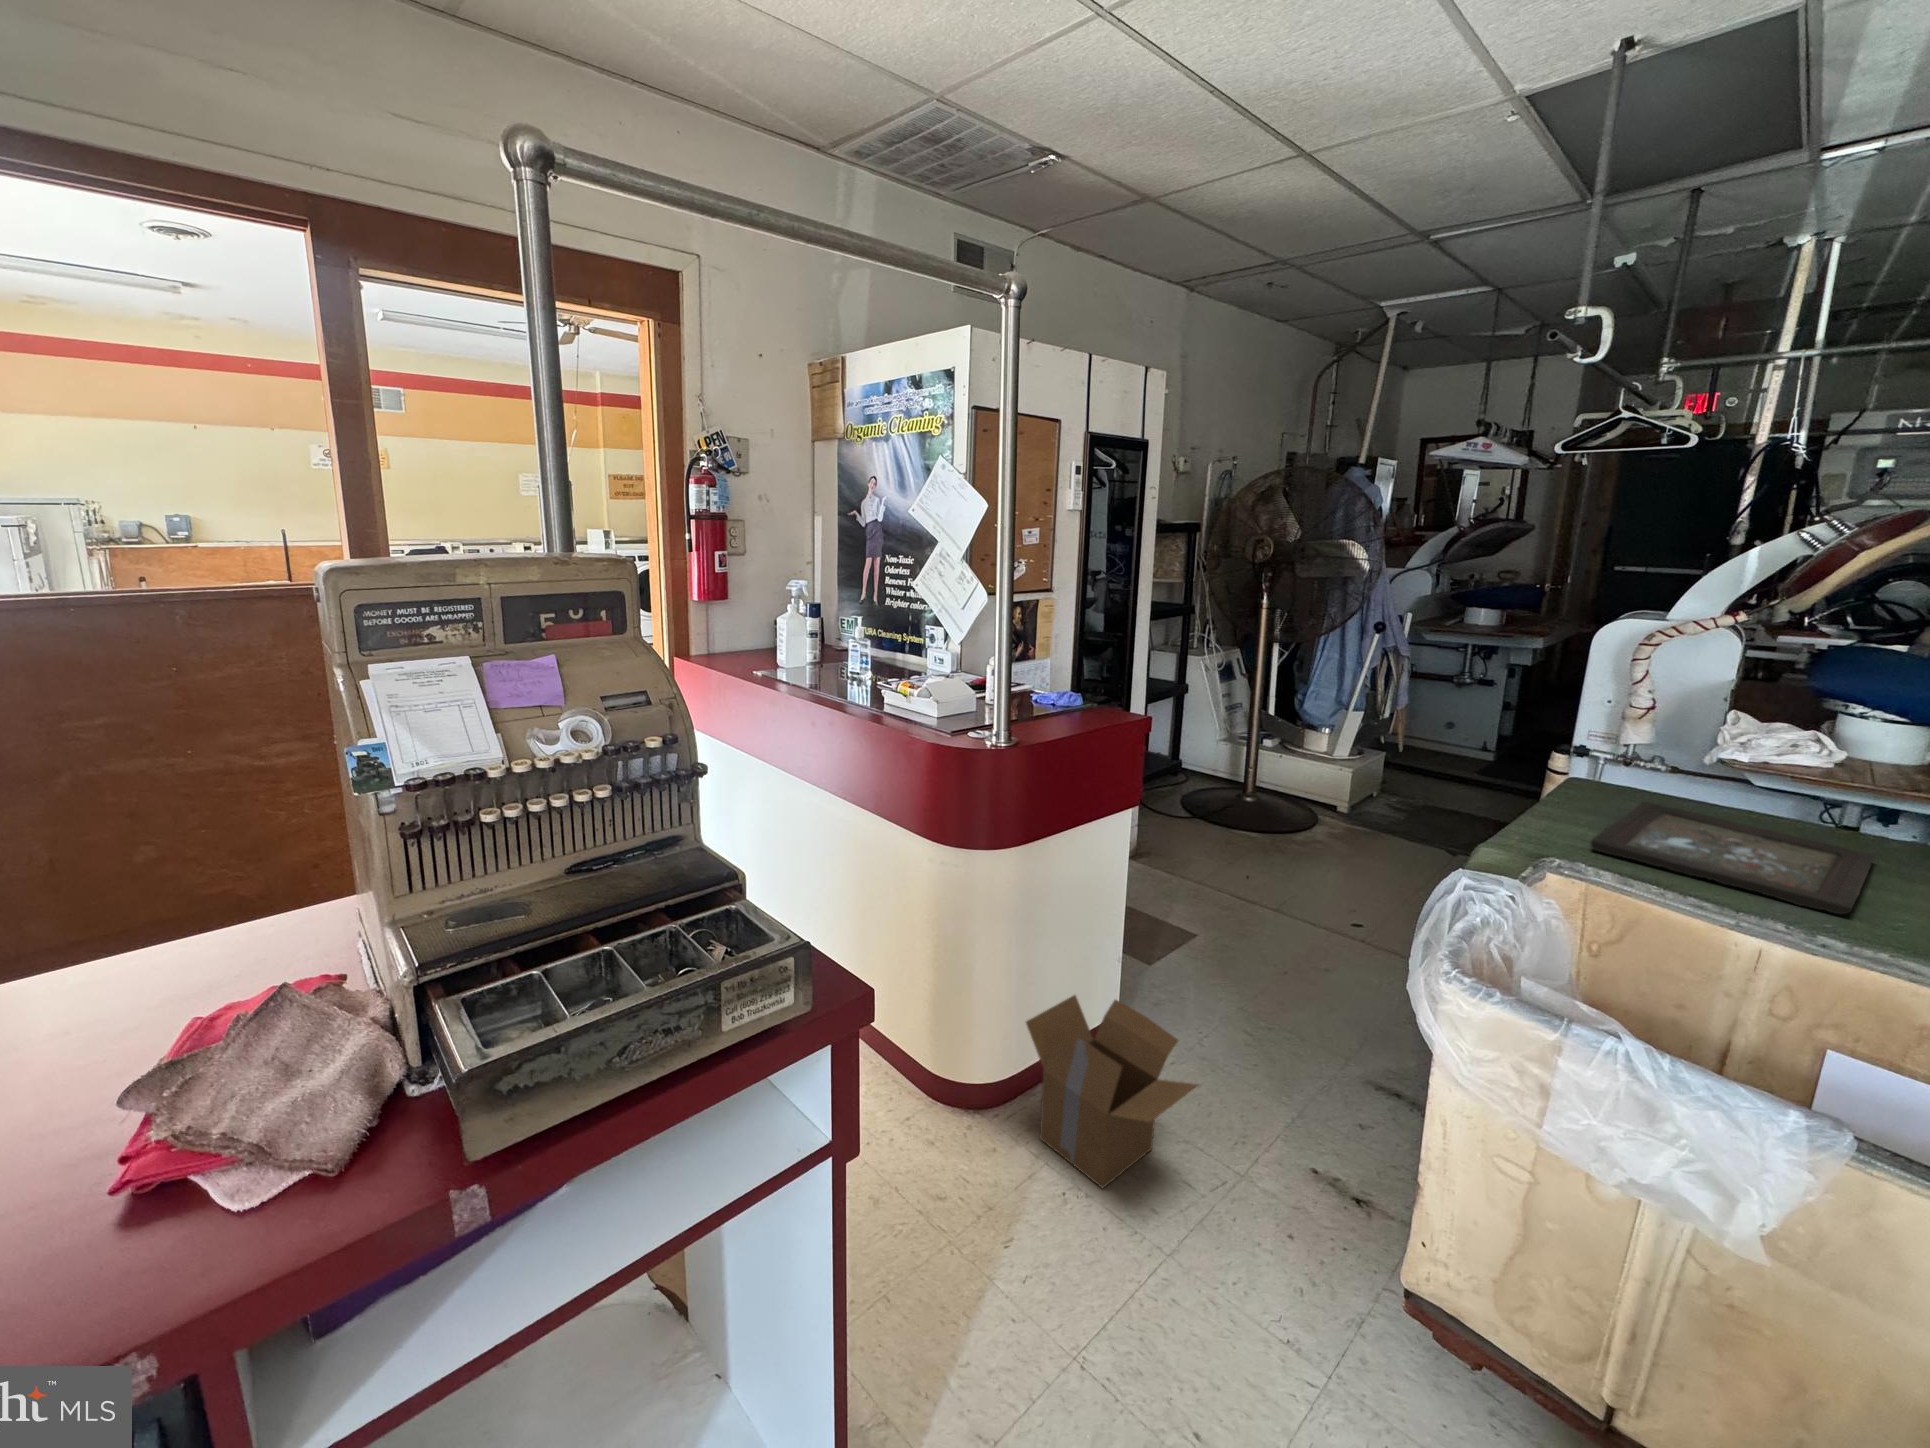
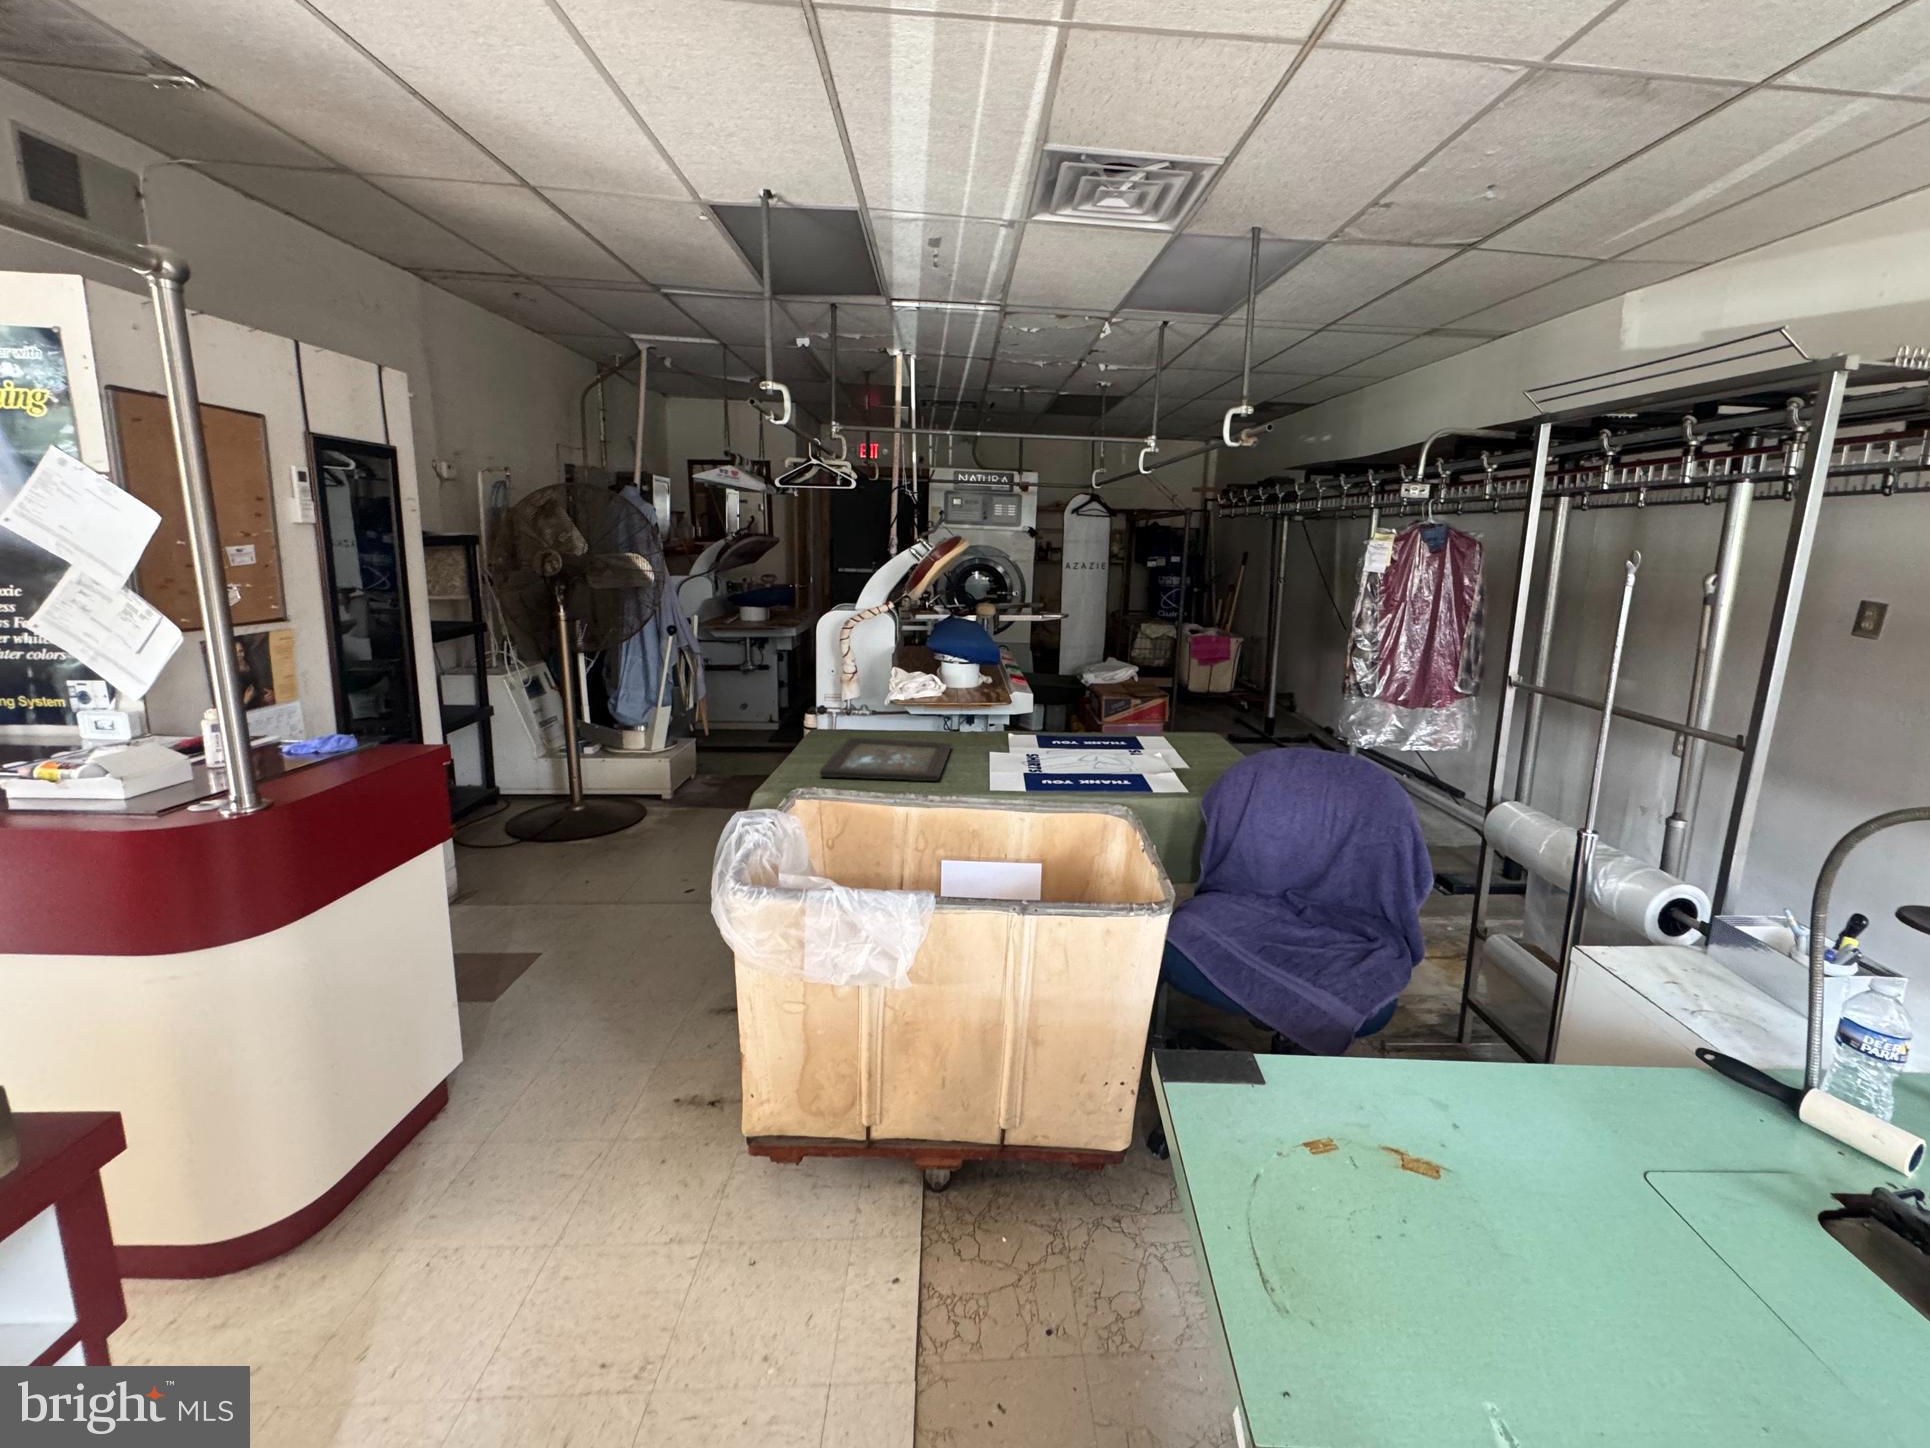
cardboard box: present [1026,995,1198,1188] -> none [342,1043,562,1232]

